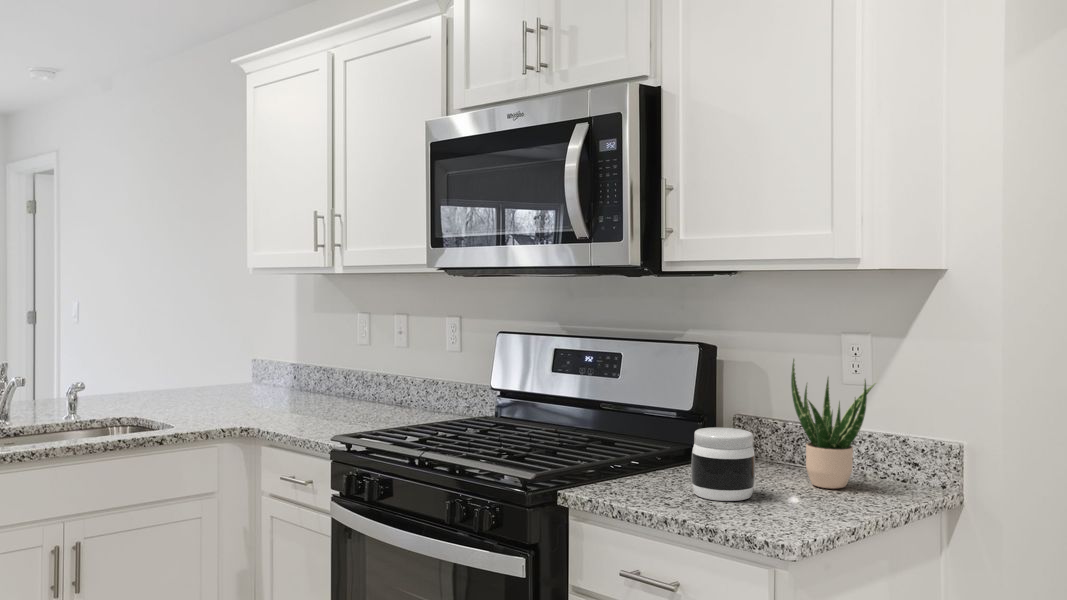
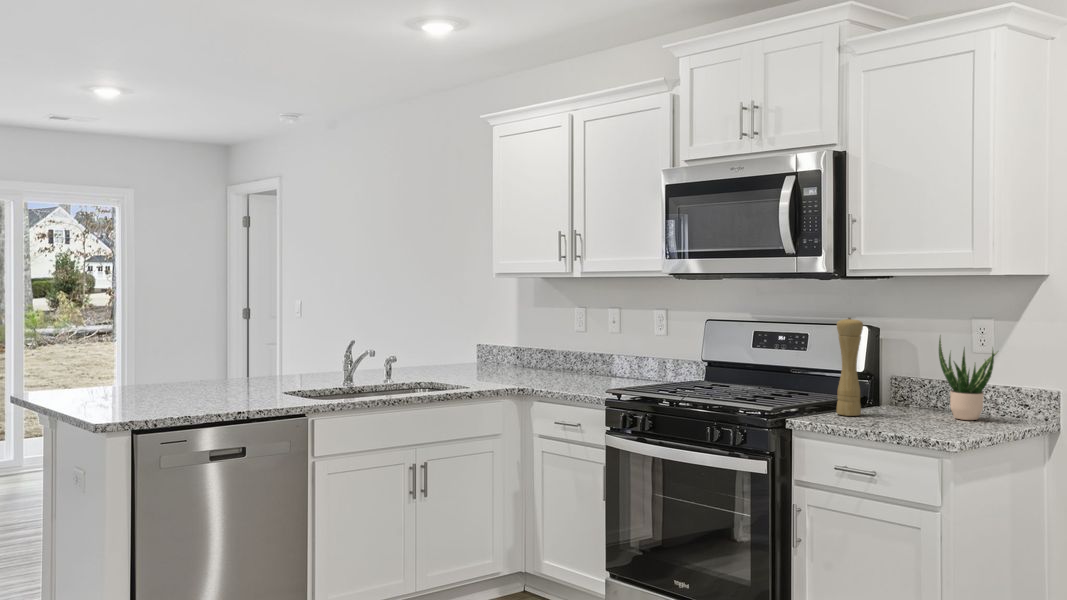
pepper mill: none [642,333,680,482] -> present [837,318,863,416]
jar: present [691,428,755,501] -> none [876,379,919,425]

